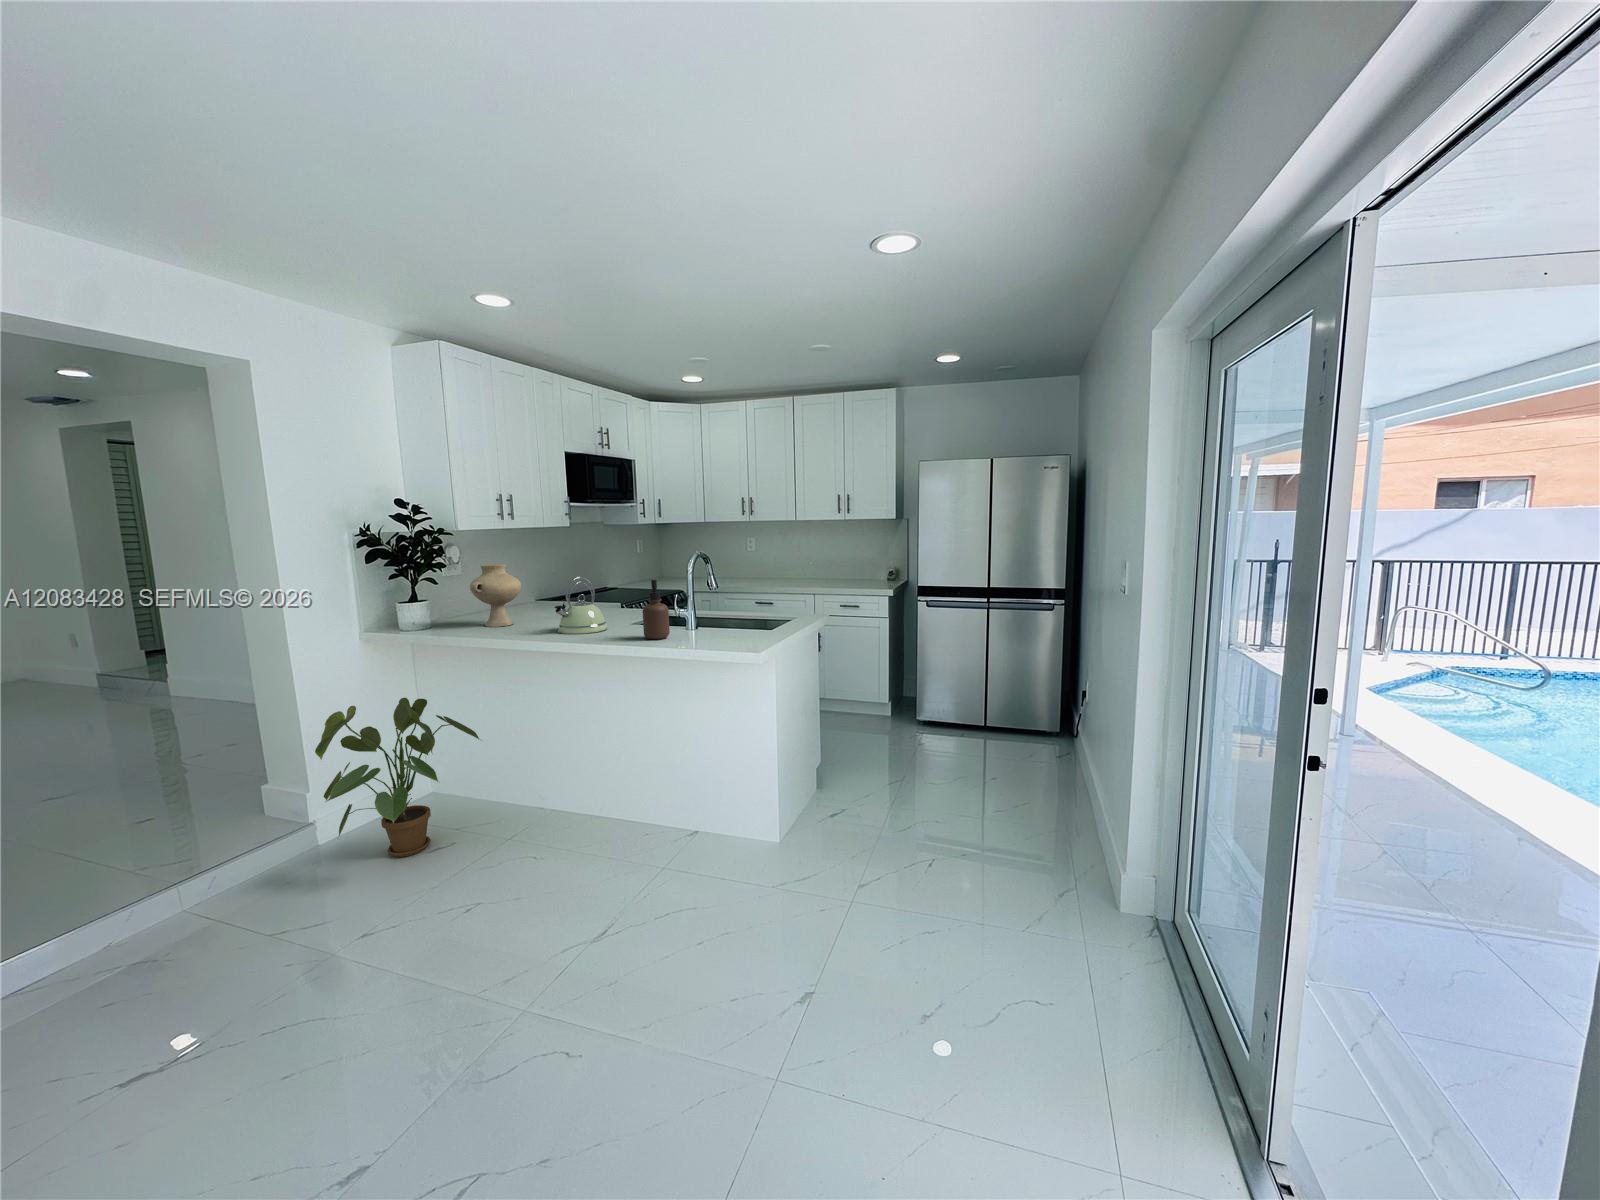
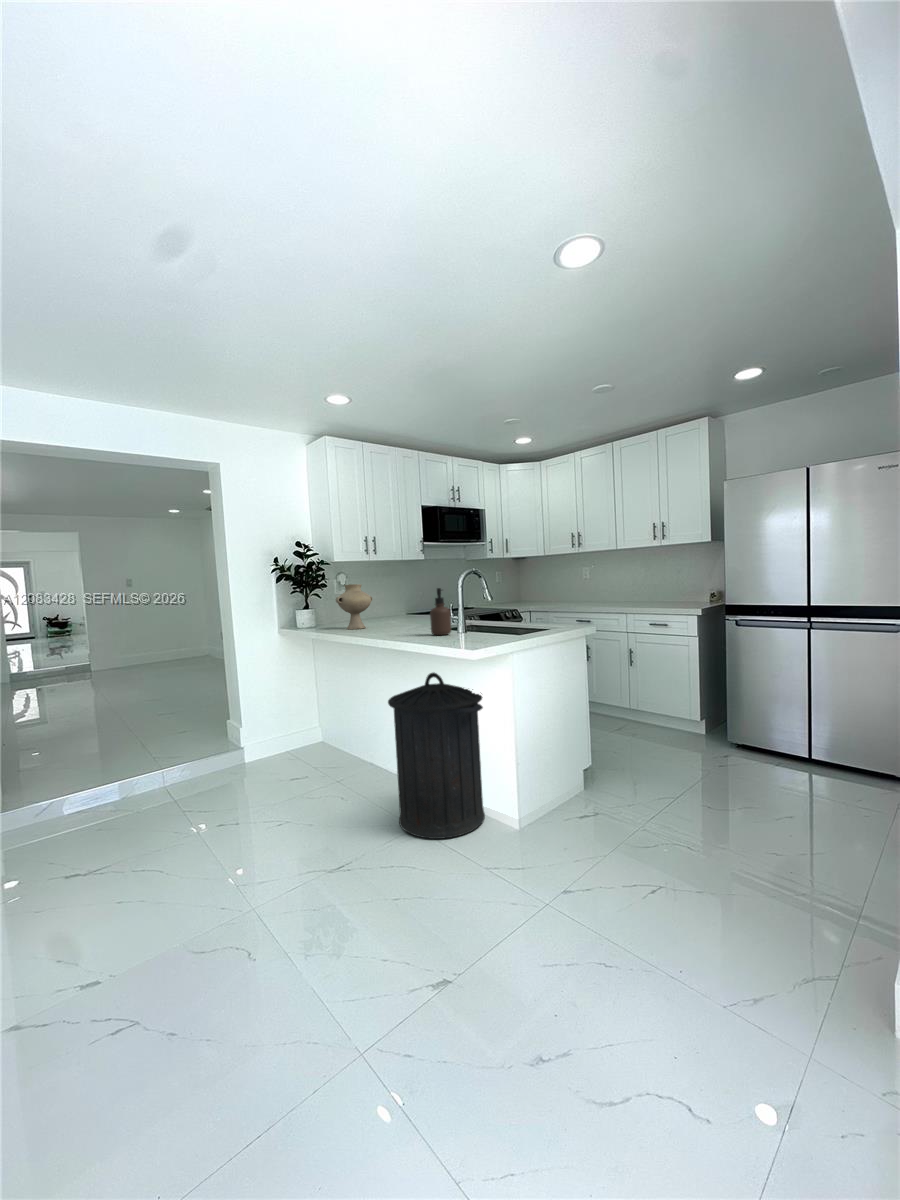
kettle: present [554,577,608,634] -> none [379,590,420,633]
trash can: none [597,687,729,889] -> present [388,673,485,839]
house plant: present [315,698,480,857] -> none [234,678,342,786]

